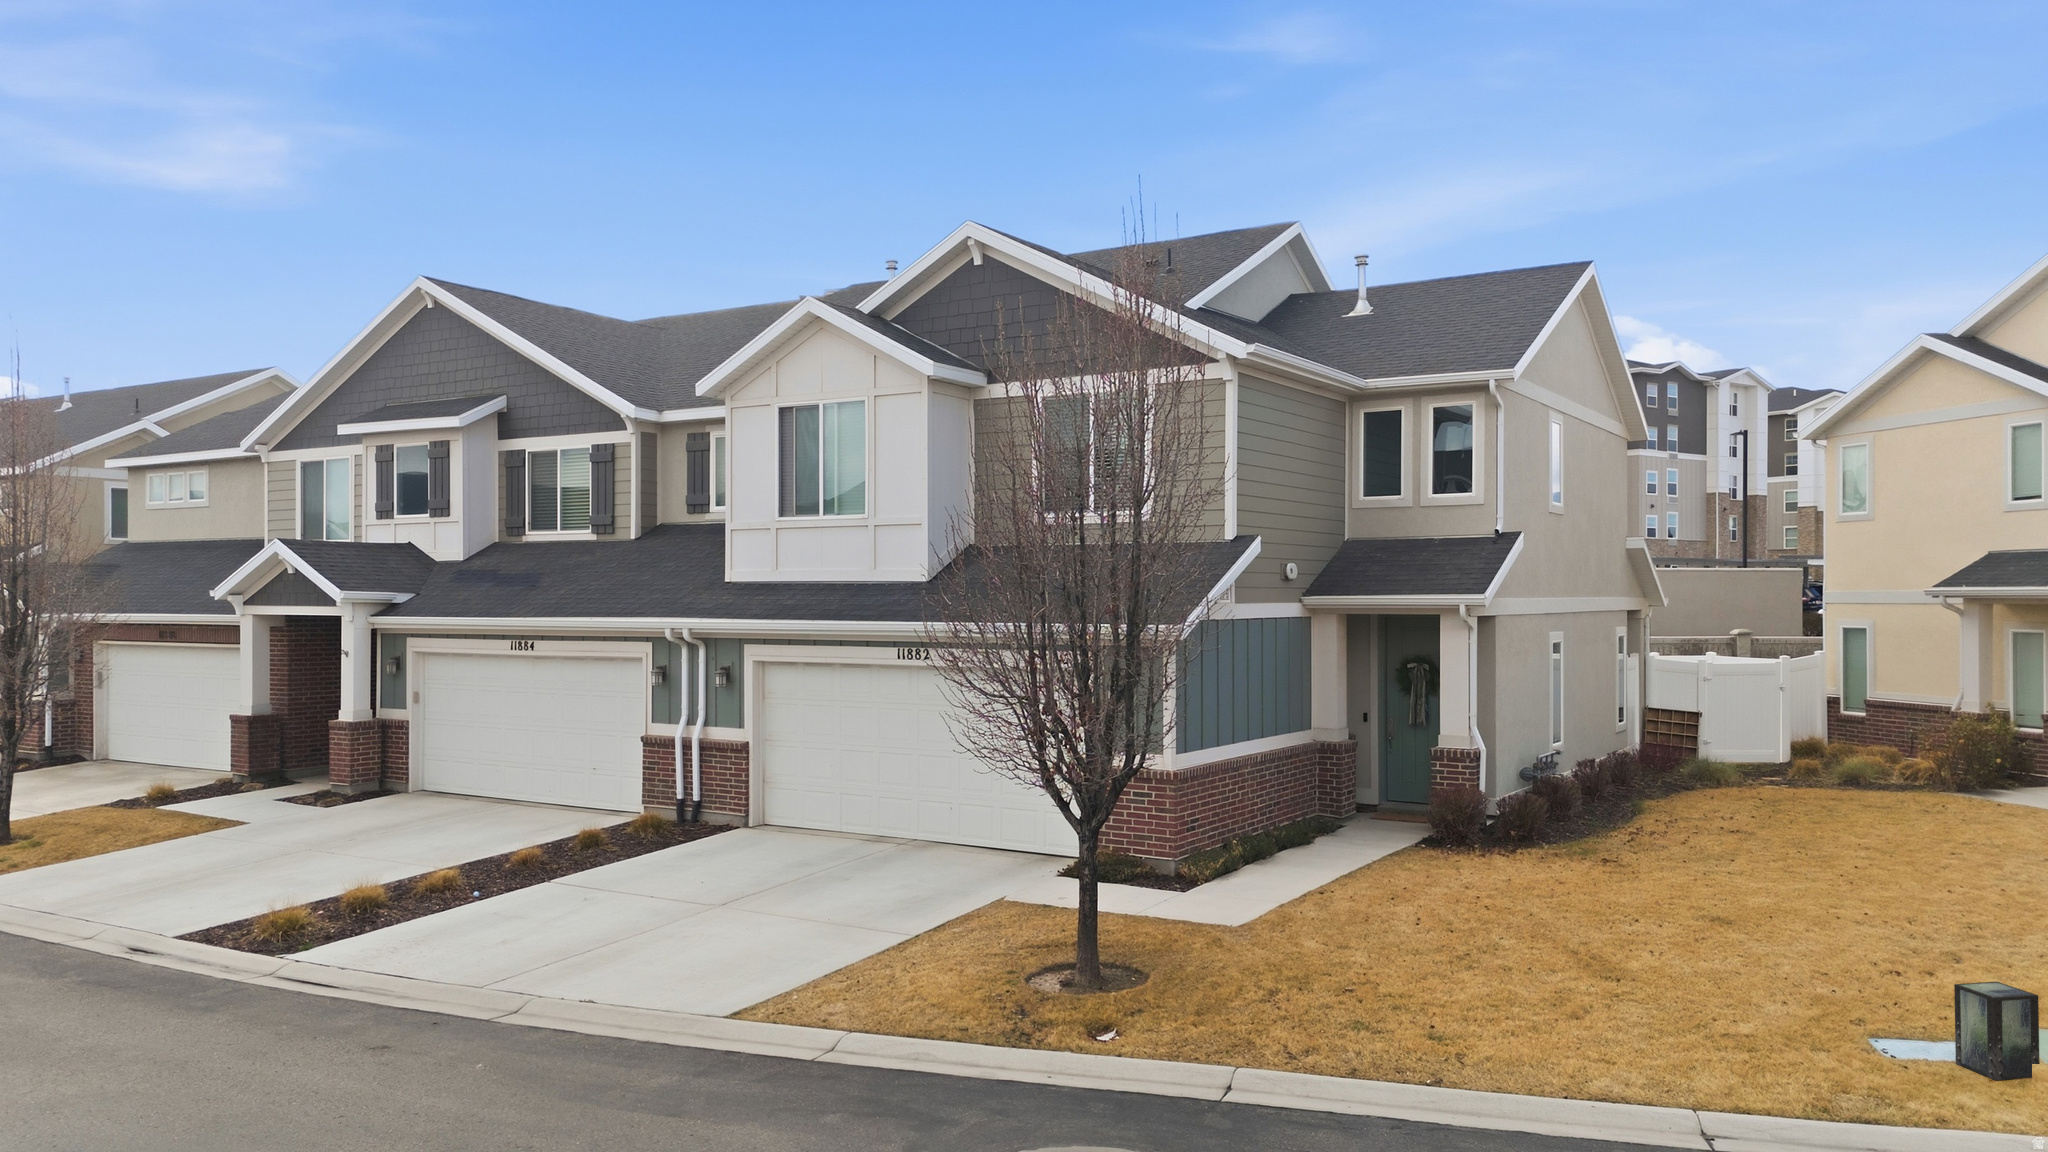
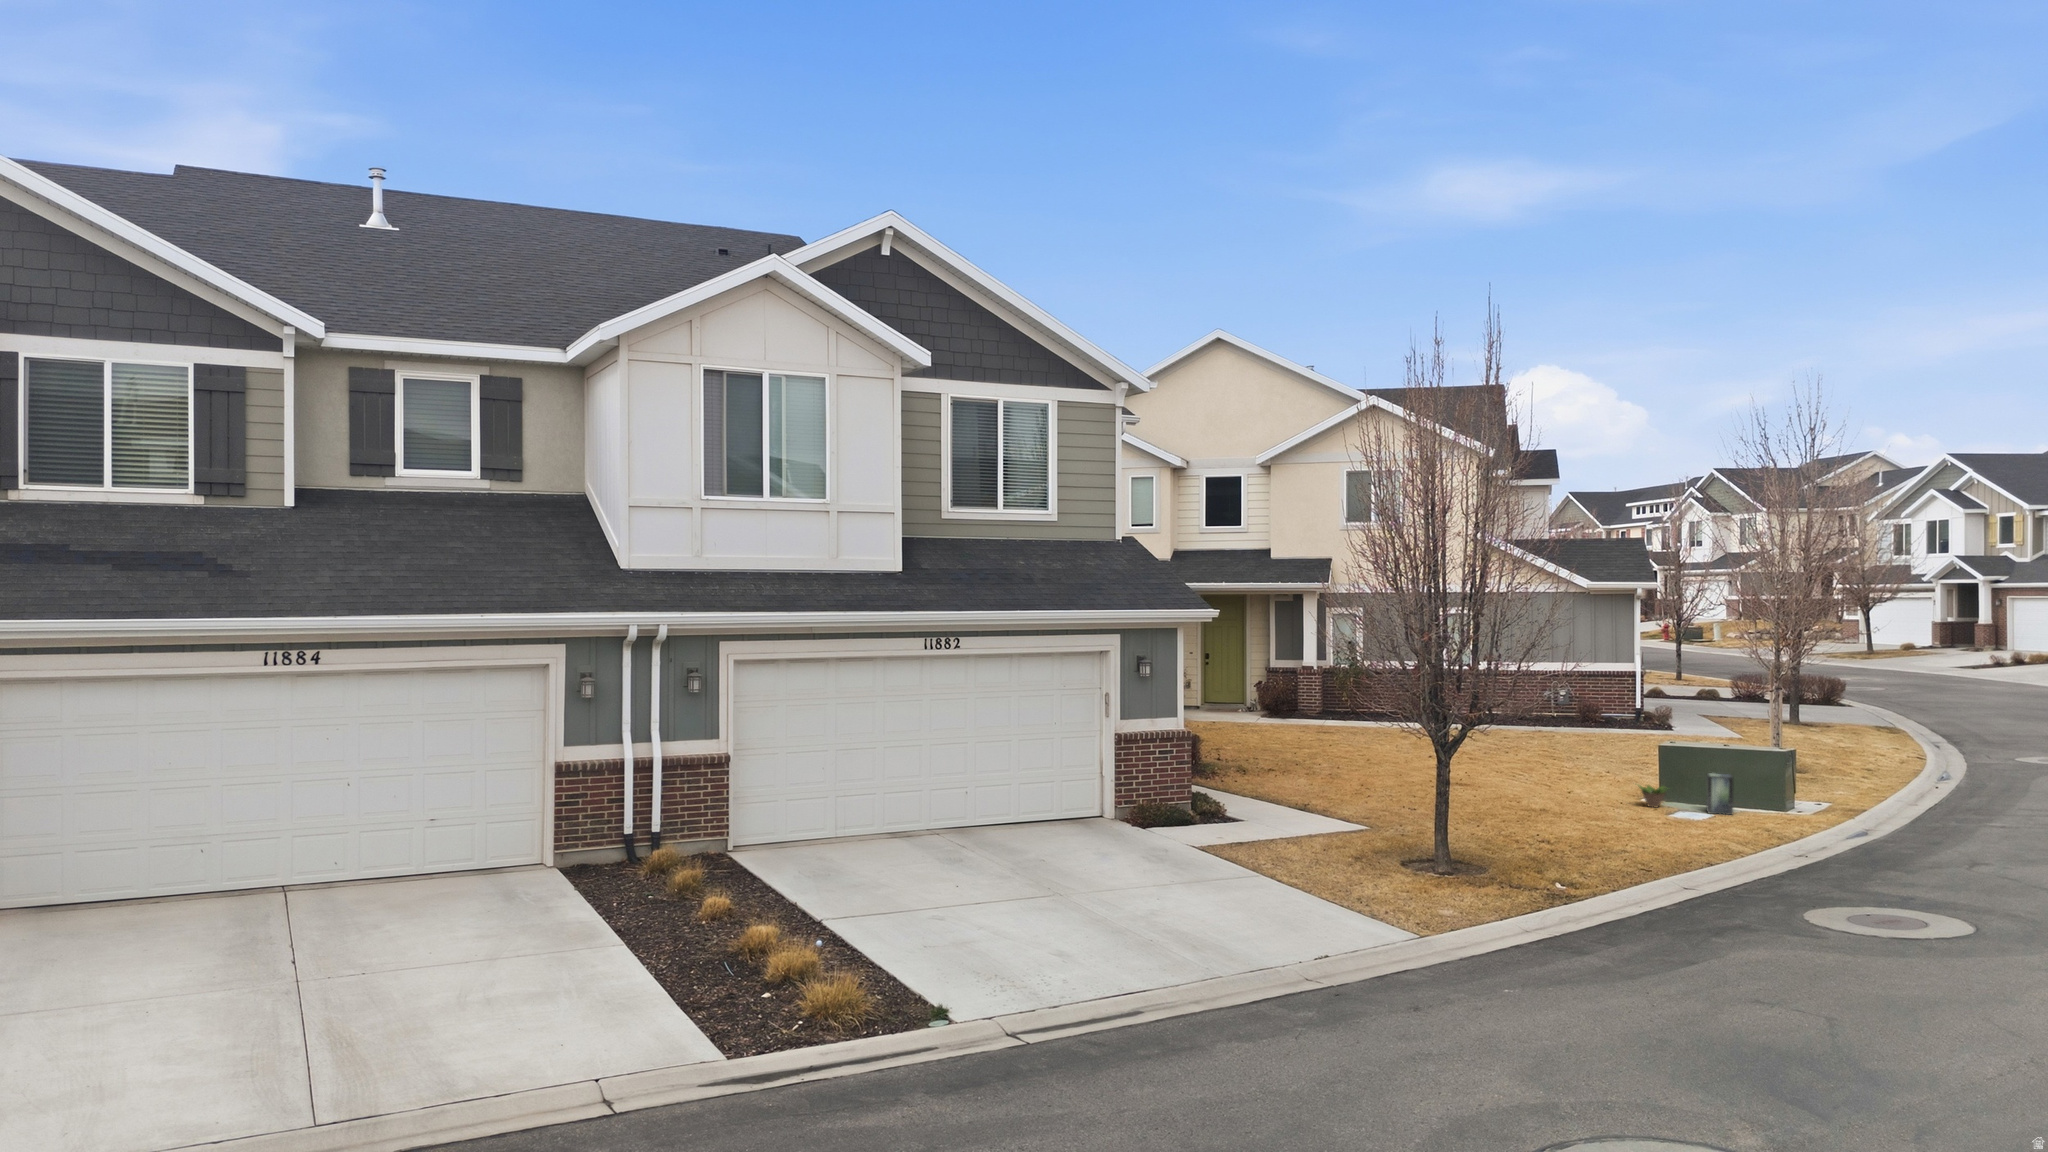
decorative plant: none [1866,973,1962,1032] -> present [1638,785,1668,807]

